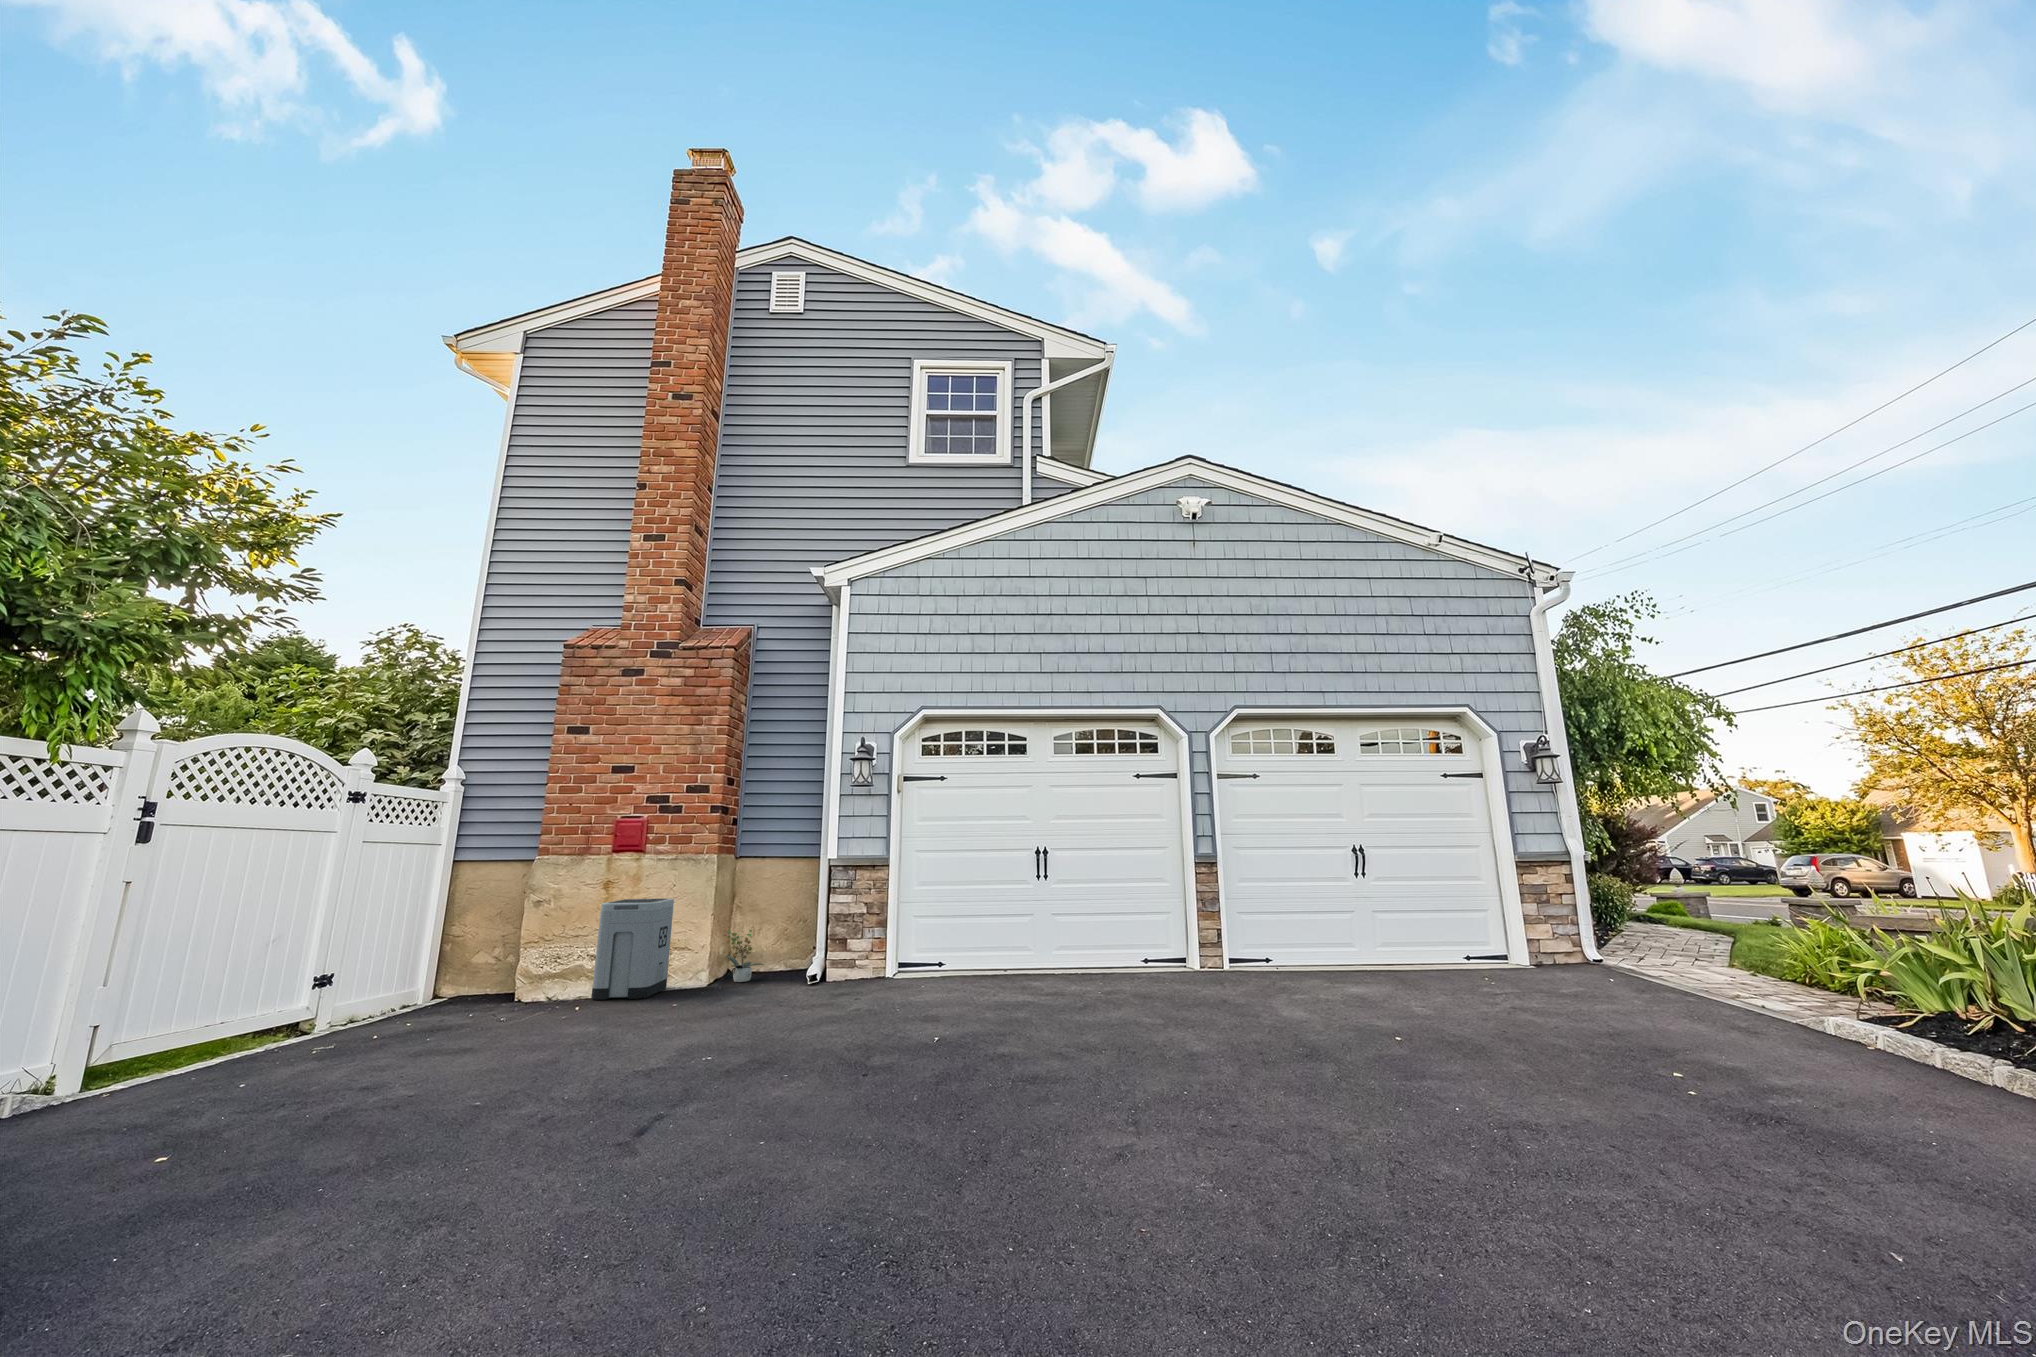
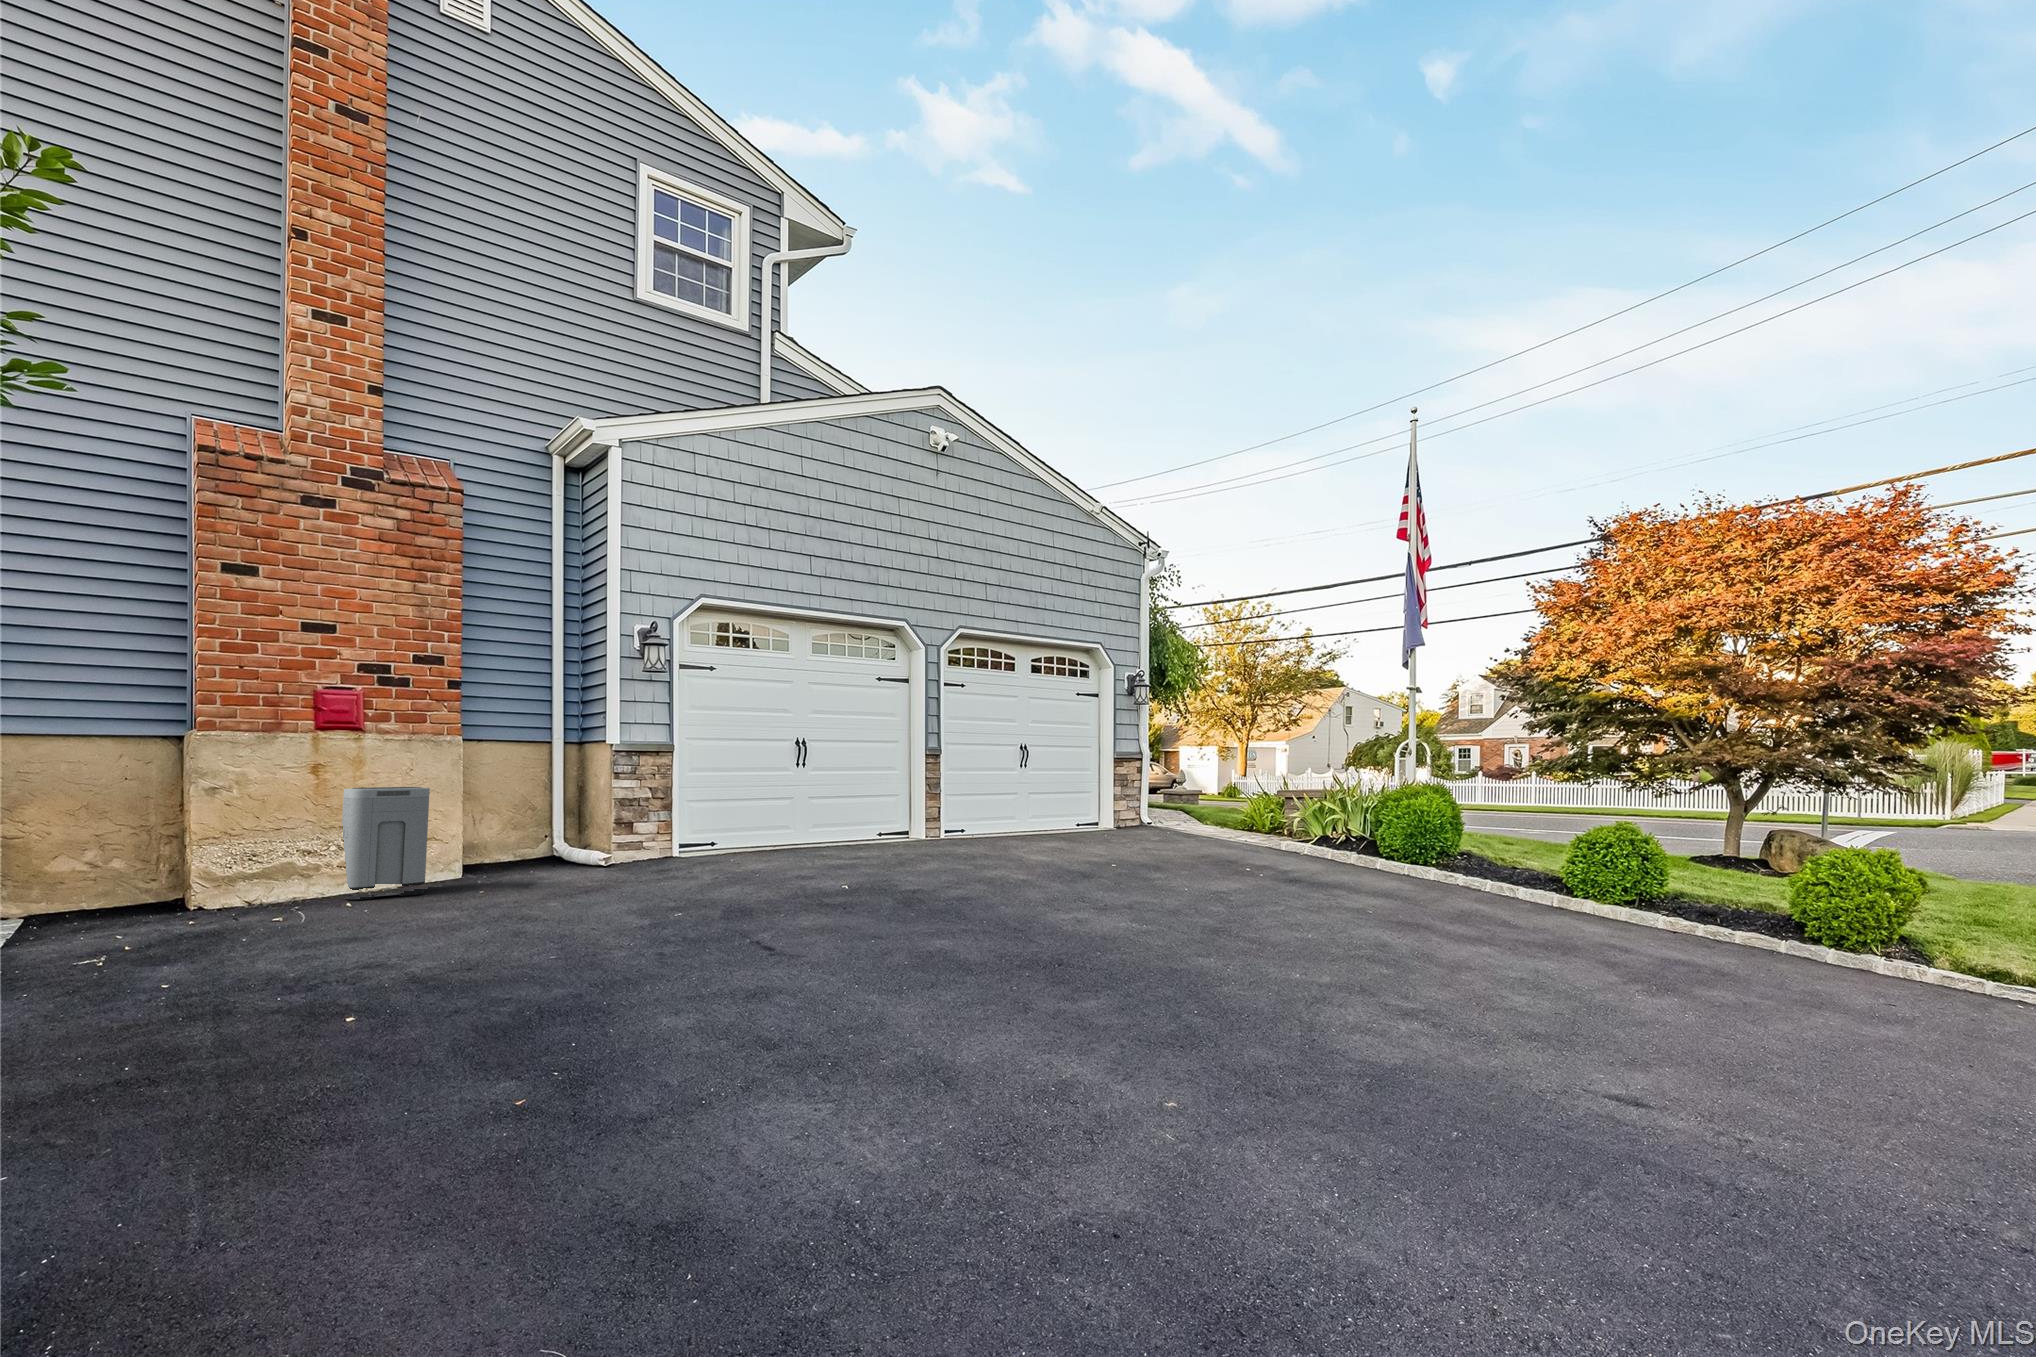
potted plant: present [725,930,764,982] -> none [457,821,514,879]

